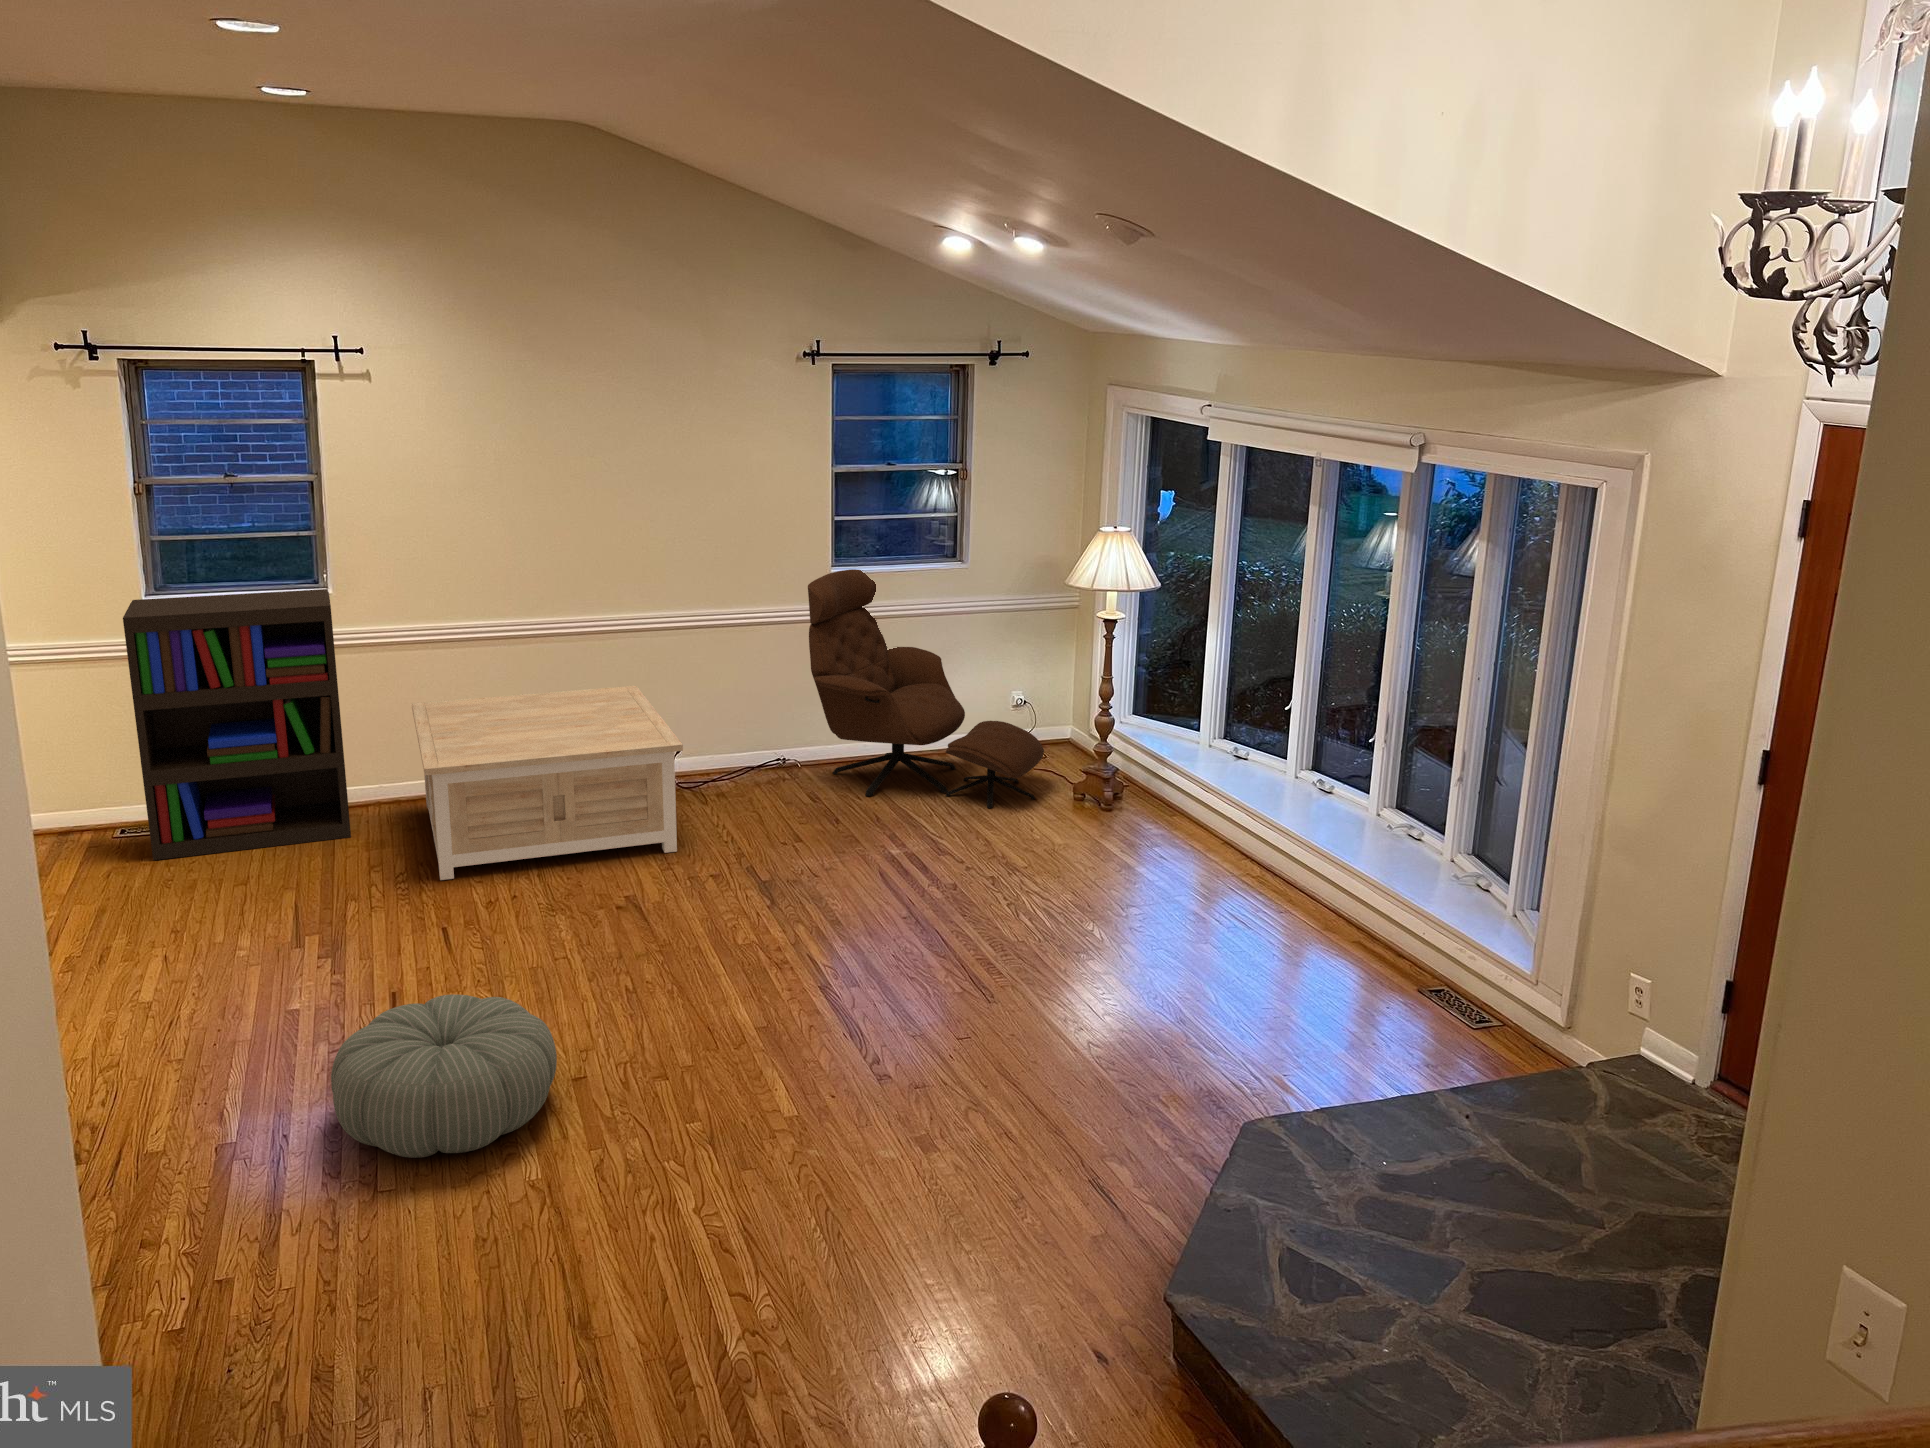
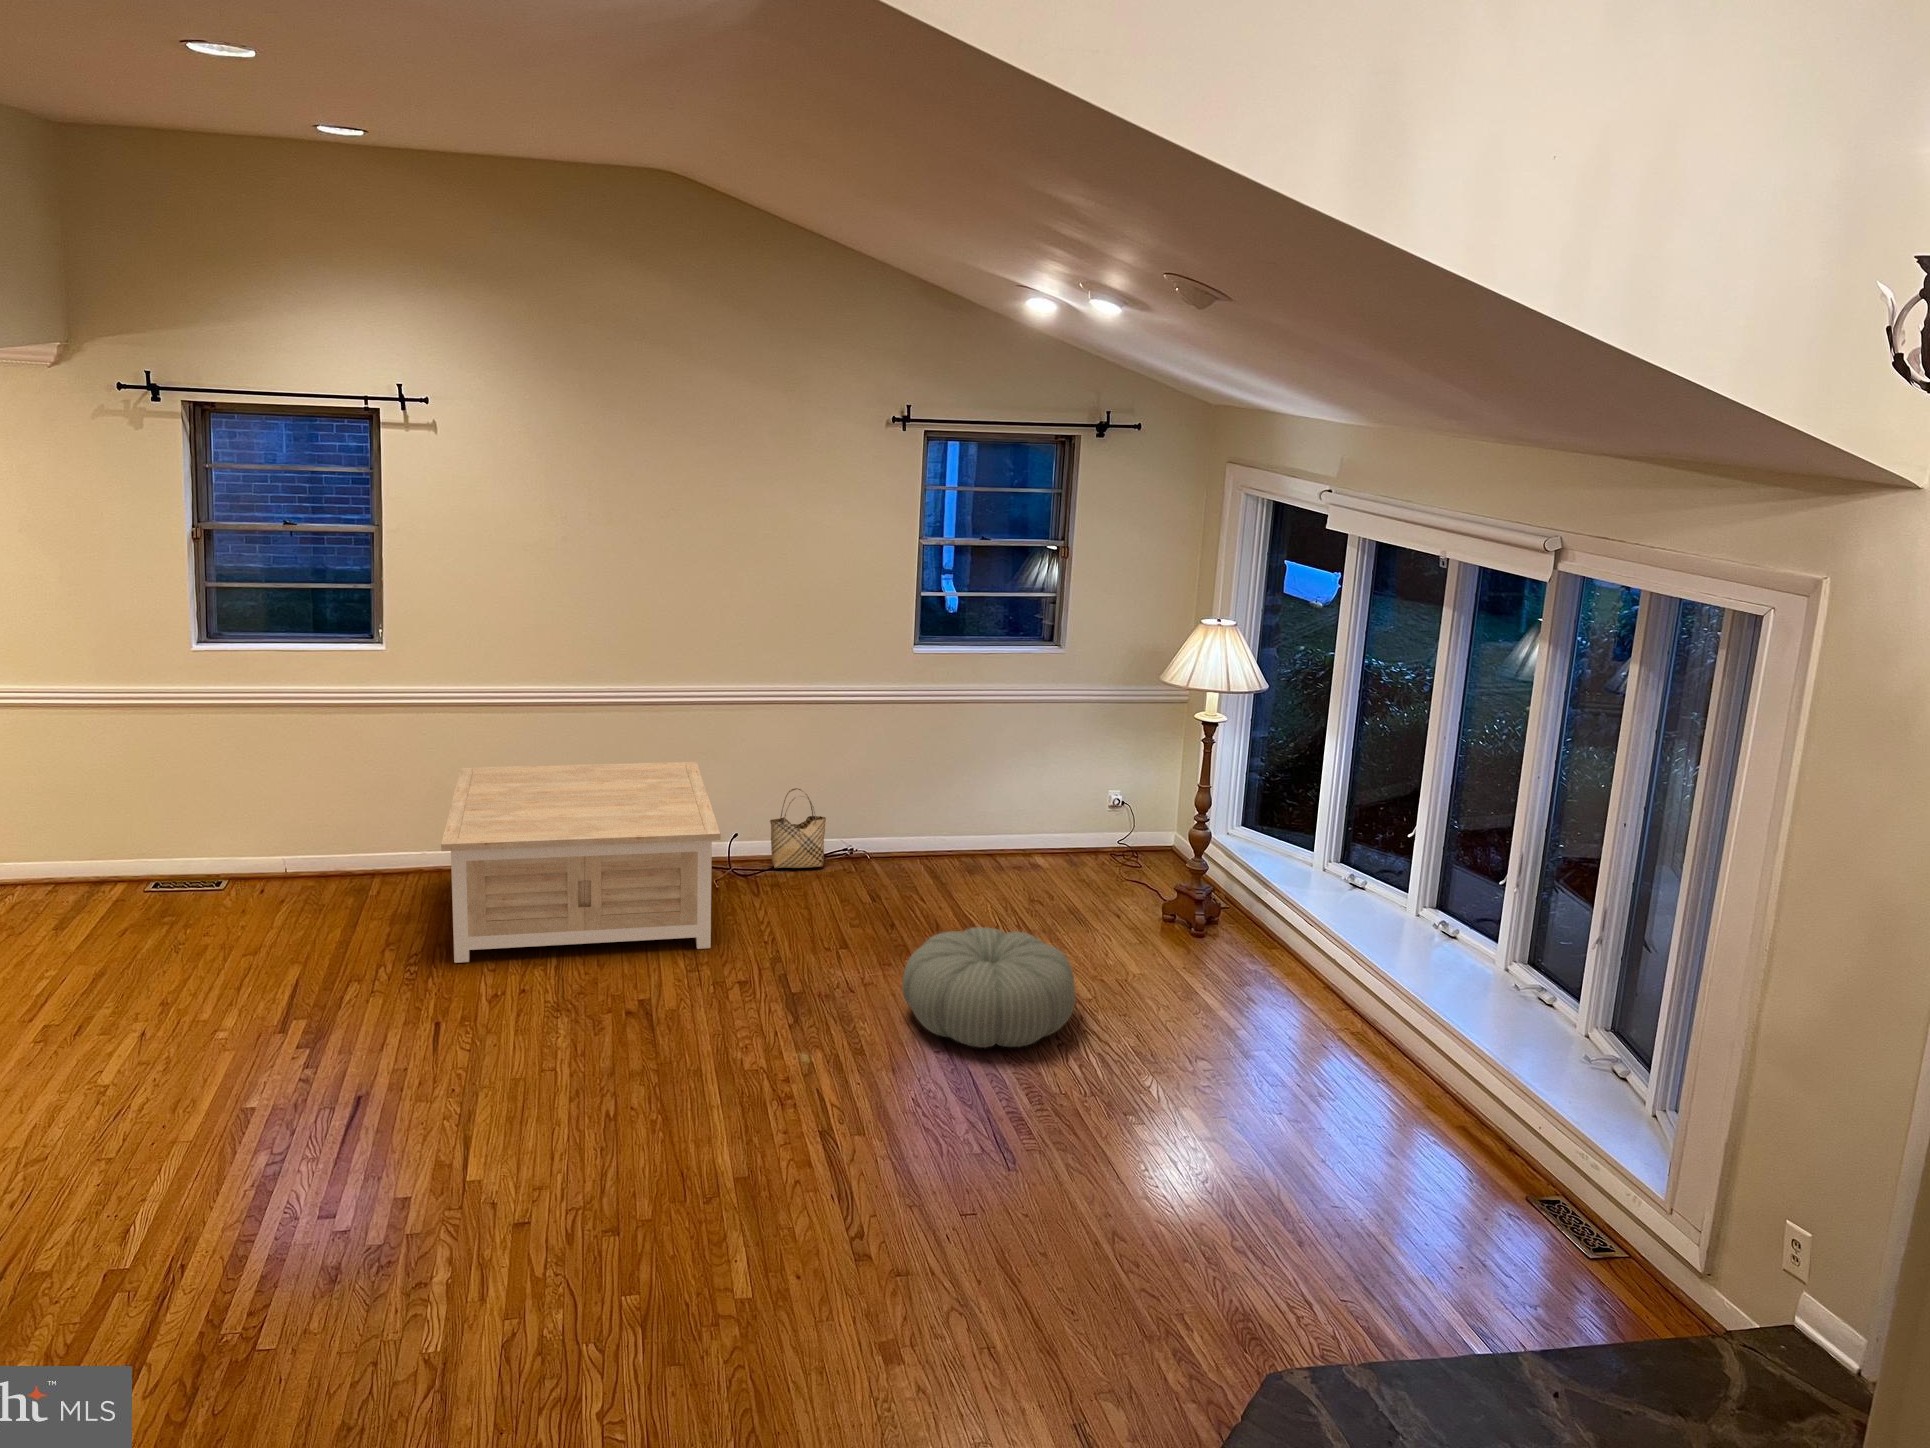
lounge chair: present [808,569,1044,808] -> none [879,650,1130,922]
bookshelf: present [123,589,351,860] -> none [160,645,390,917]
woven basket: none [709,705,761,780] -> present [770,788,826,868]
pouf: present [331,995,557,1158] -> present [902,927,1075,1048]

